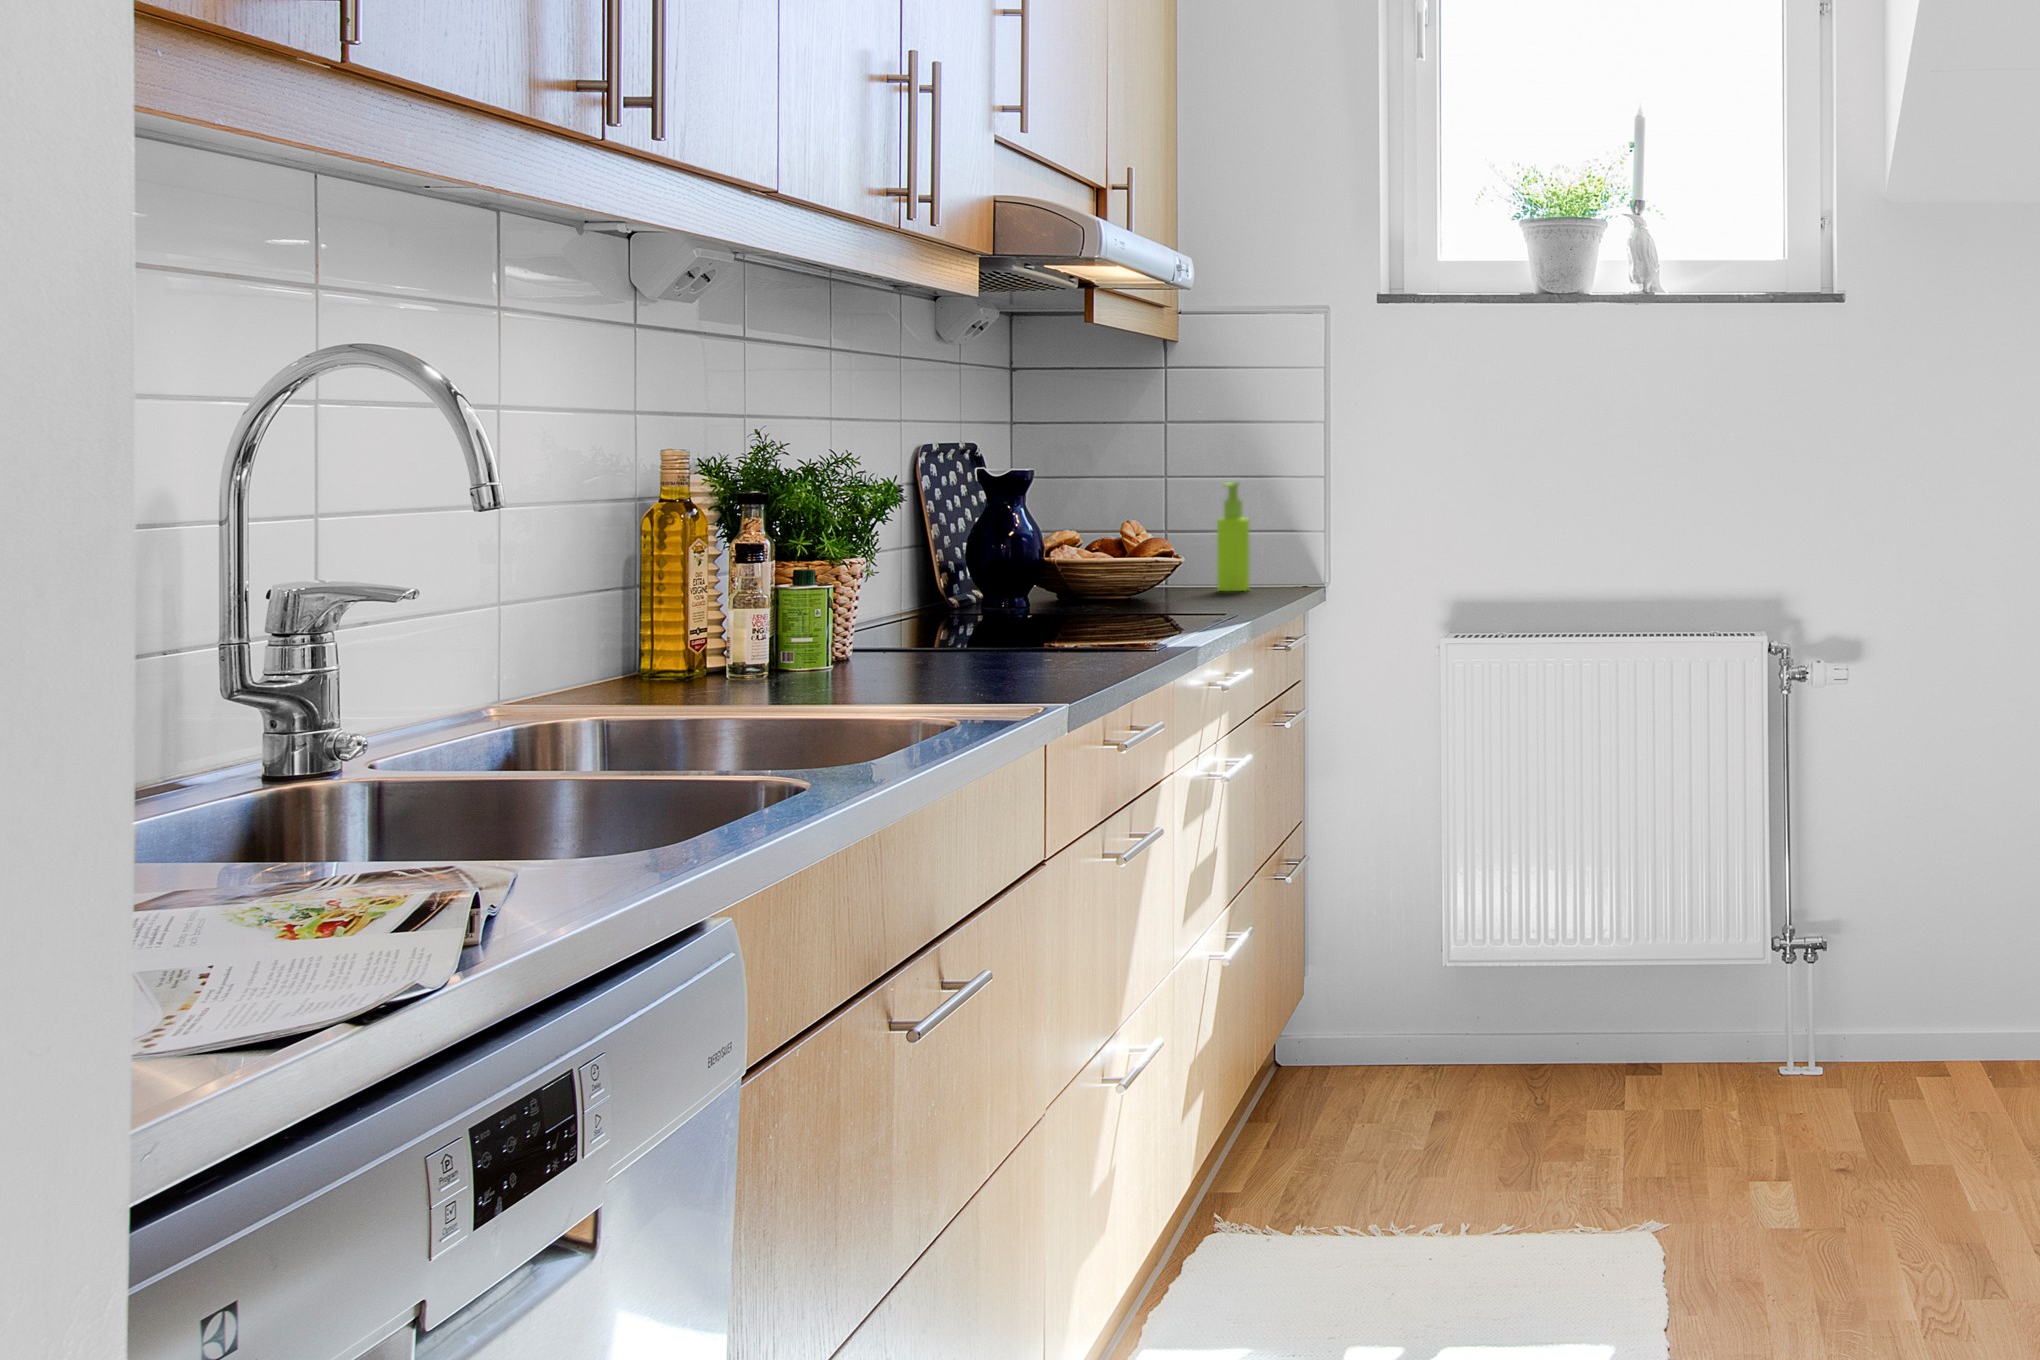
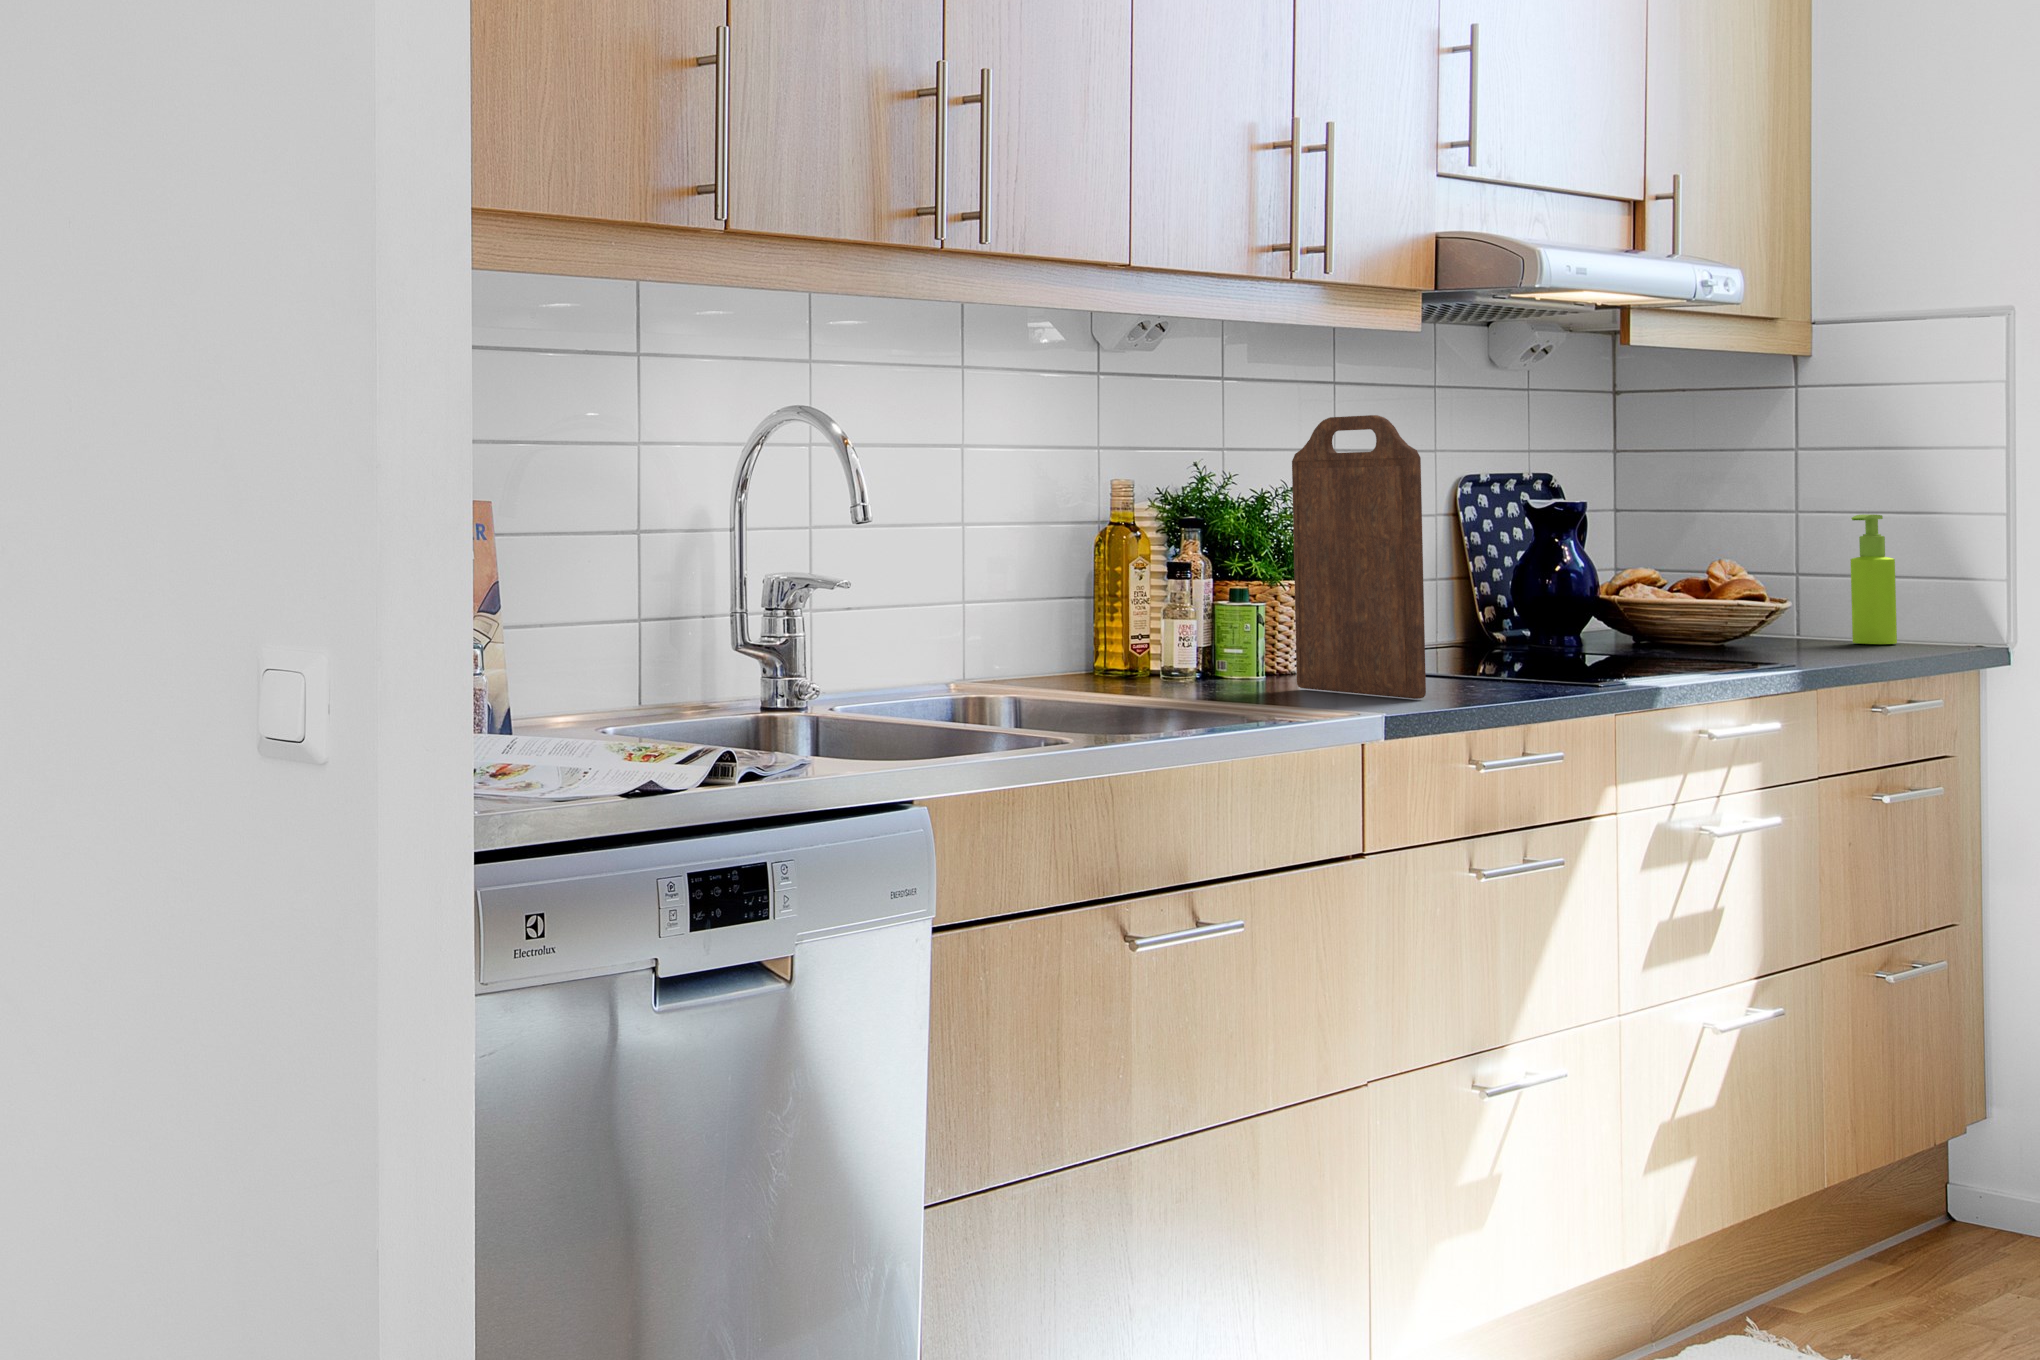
cutting board: none [901,382,1064,682] -> present [1292,415,1426,699]

